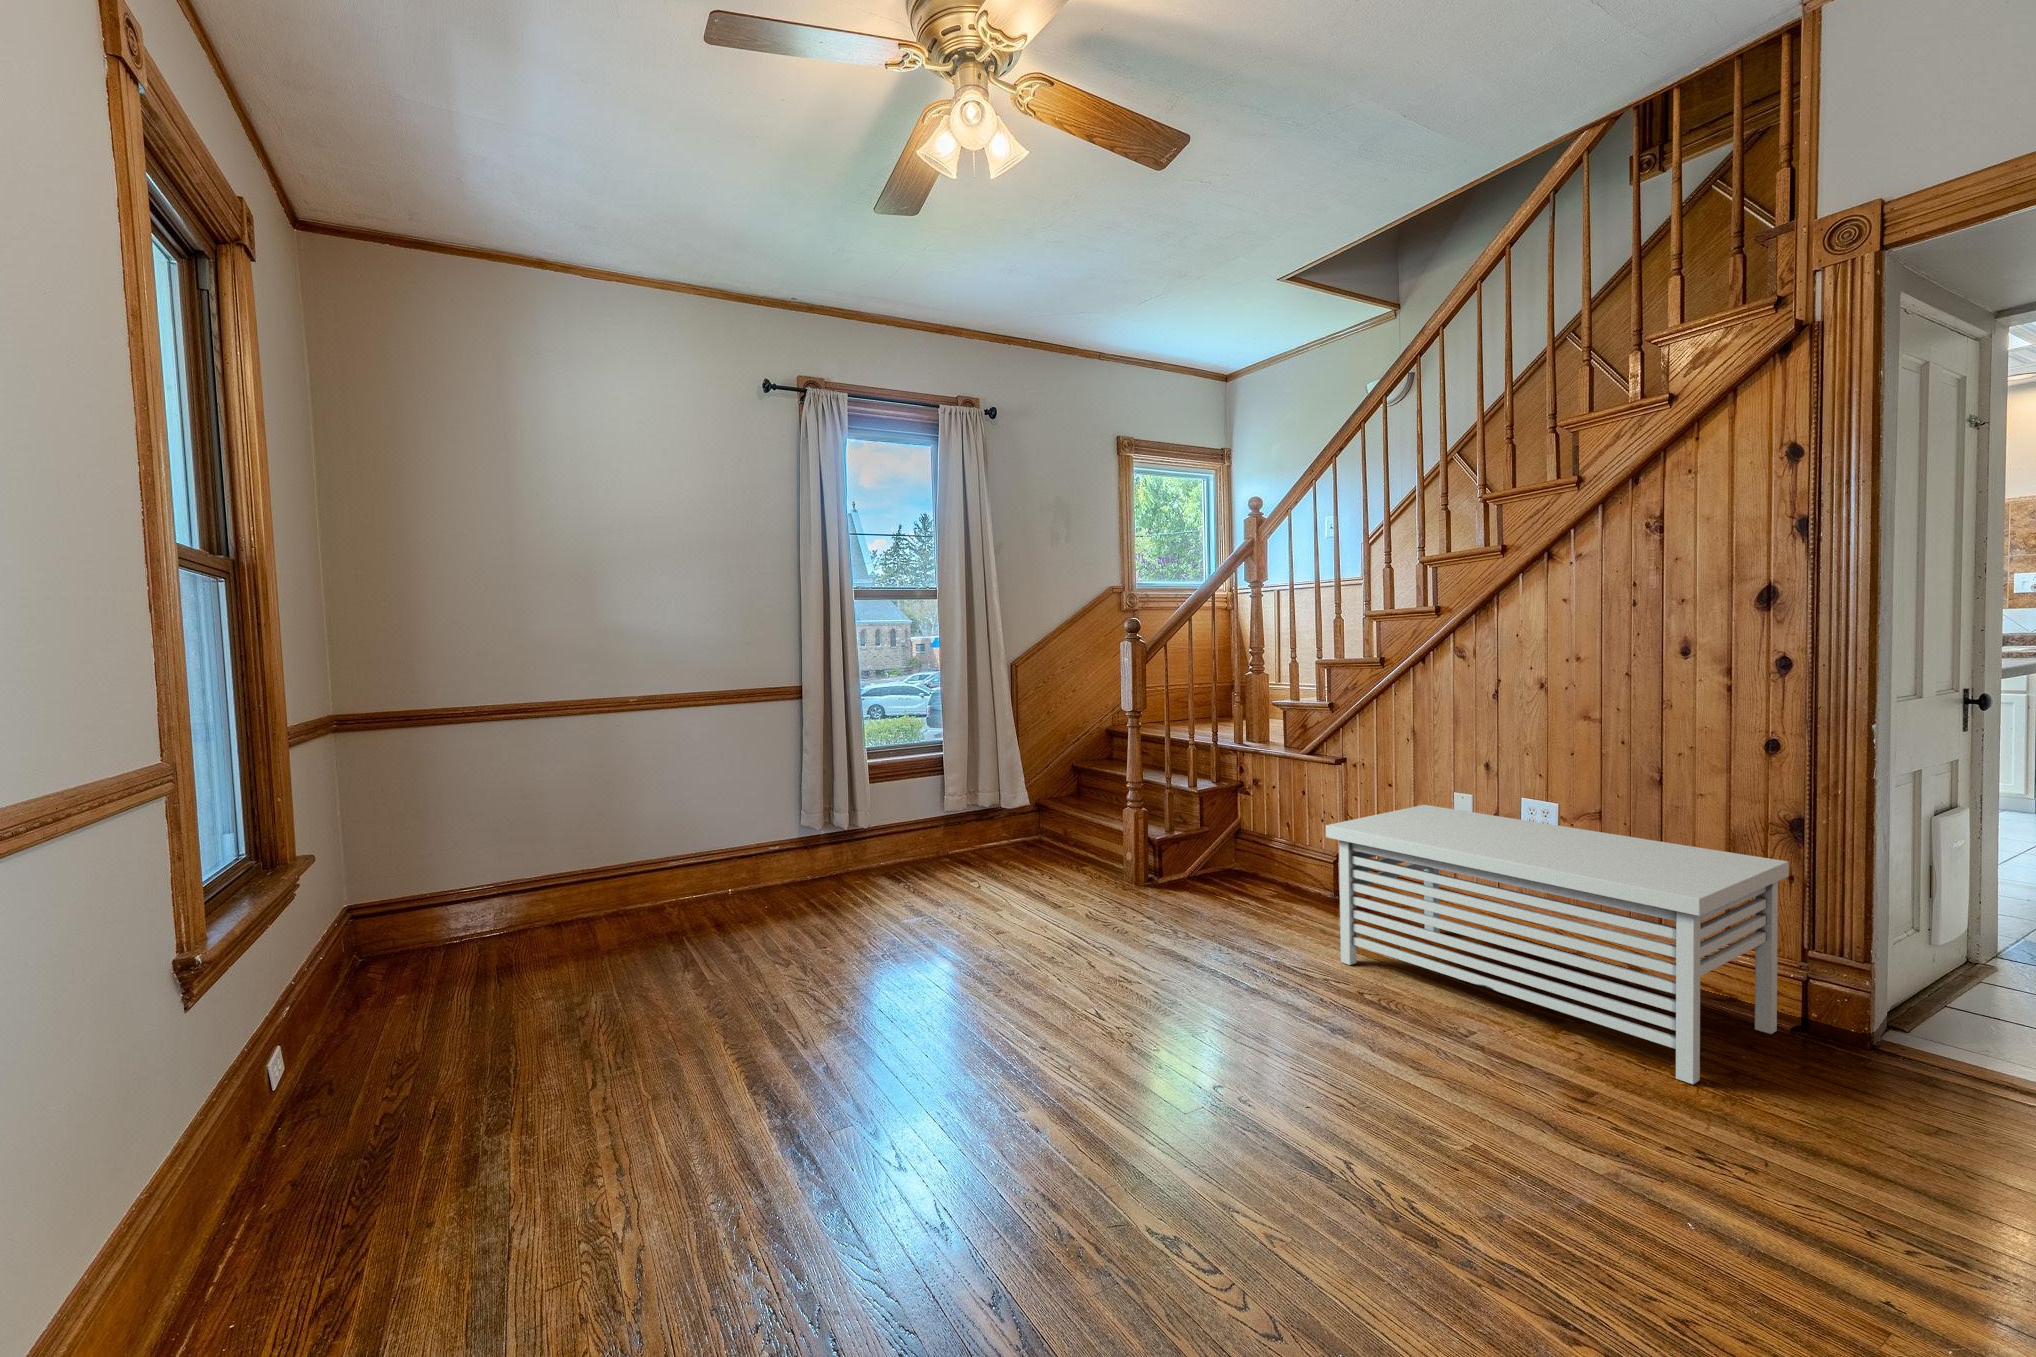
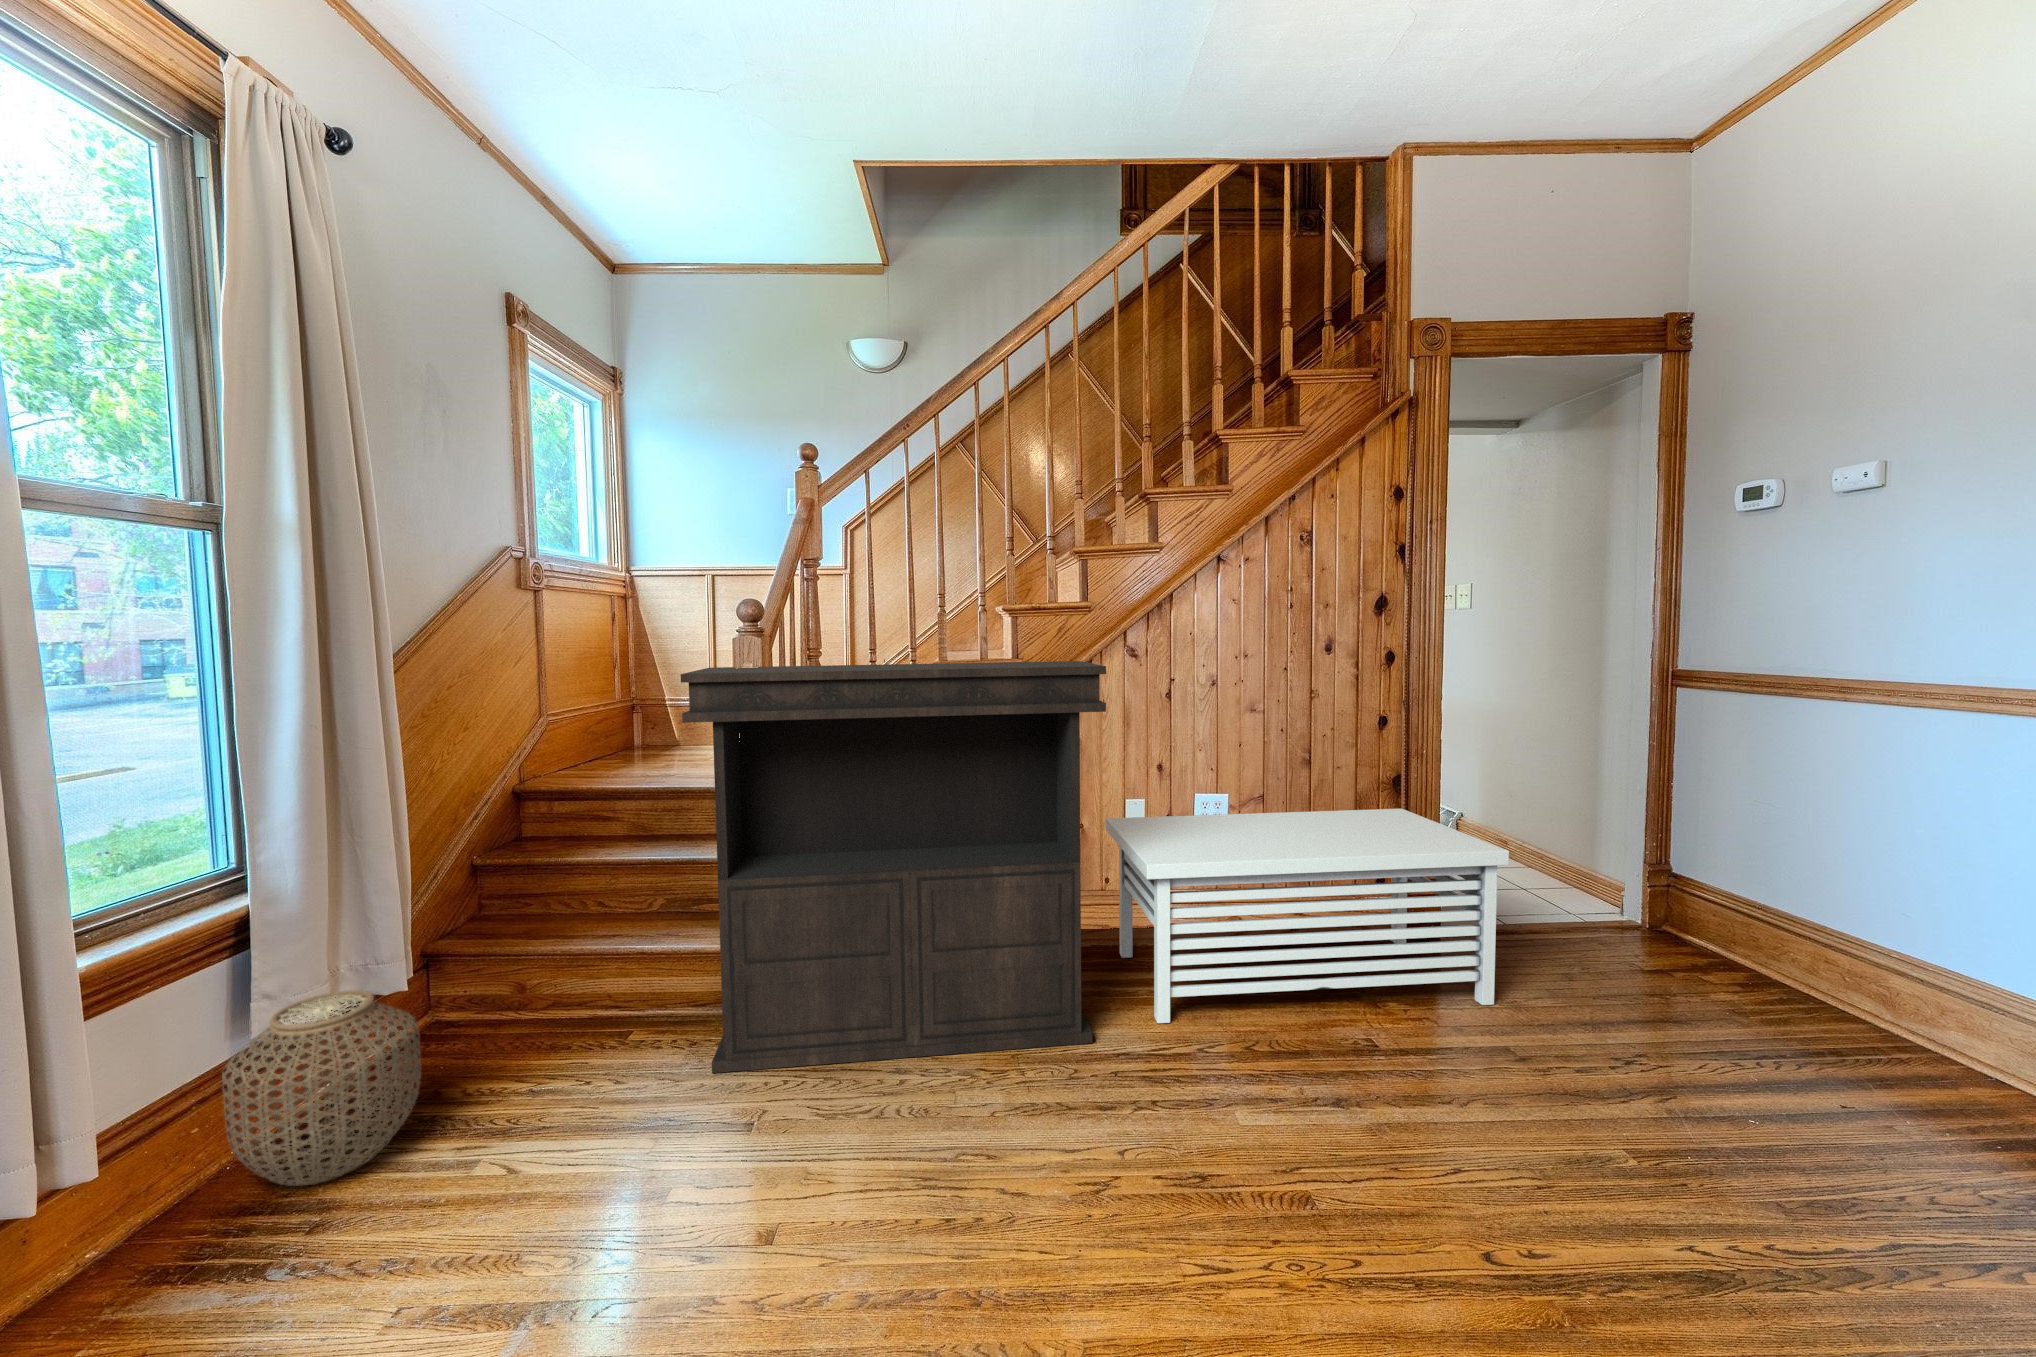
console table: none [1080,657,1333,951] -> present [681,661,1106,1073]
woven basket: none [929,796,995,871] -> present [222,990,421,1186]

